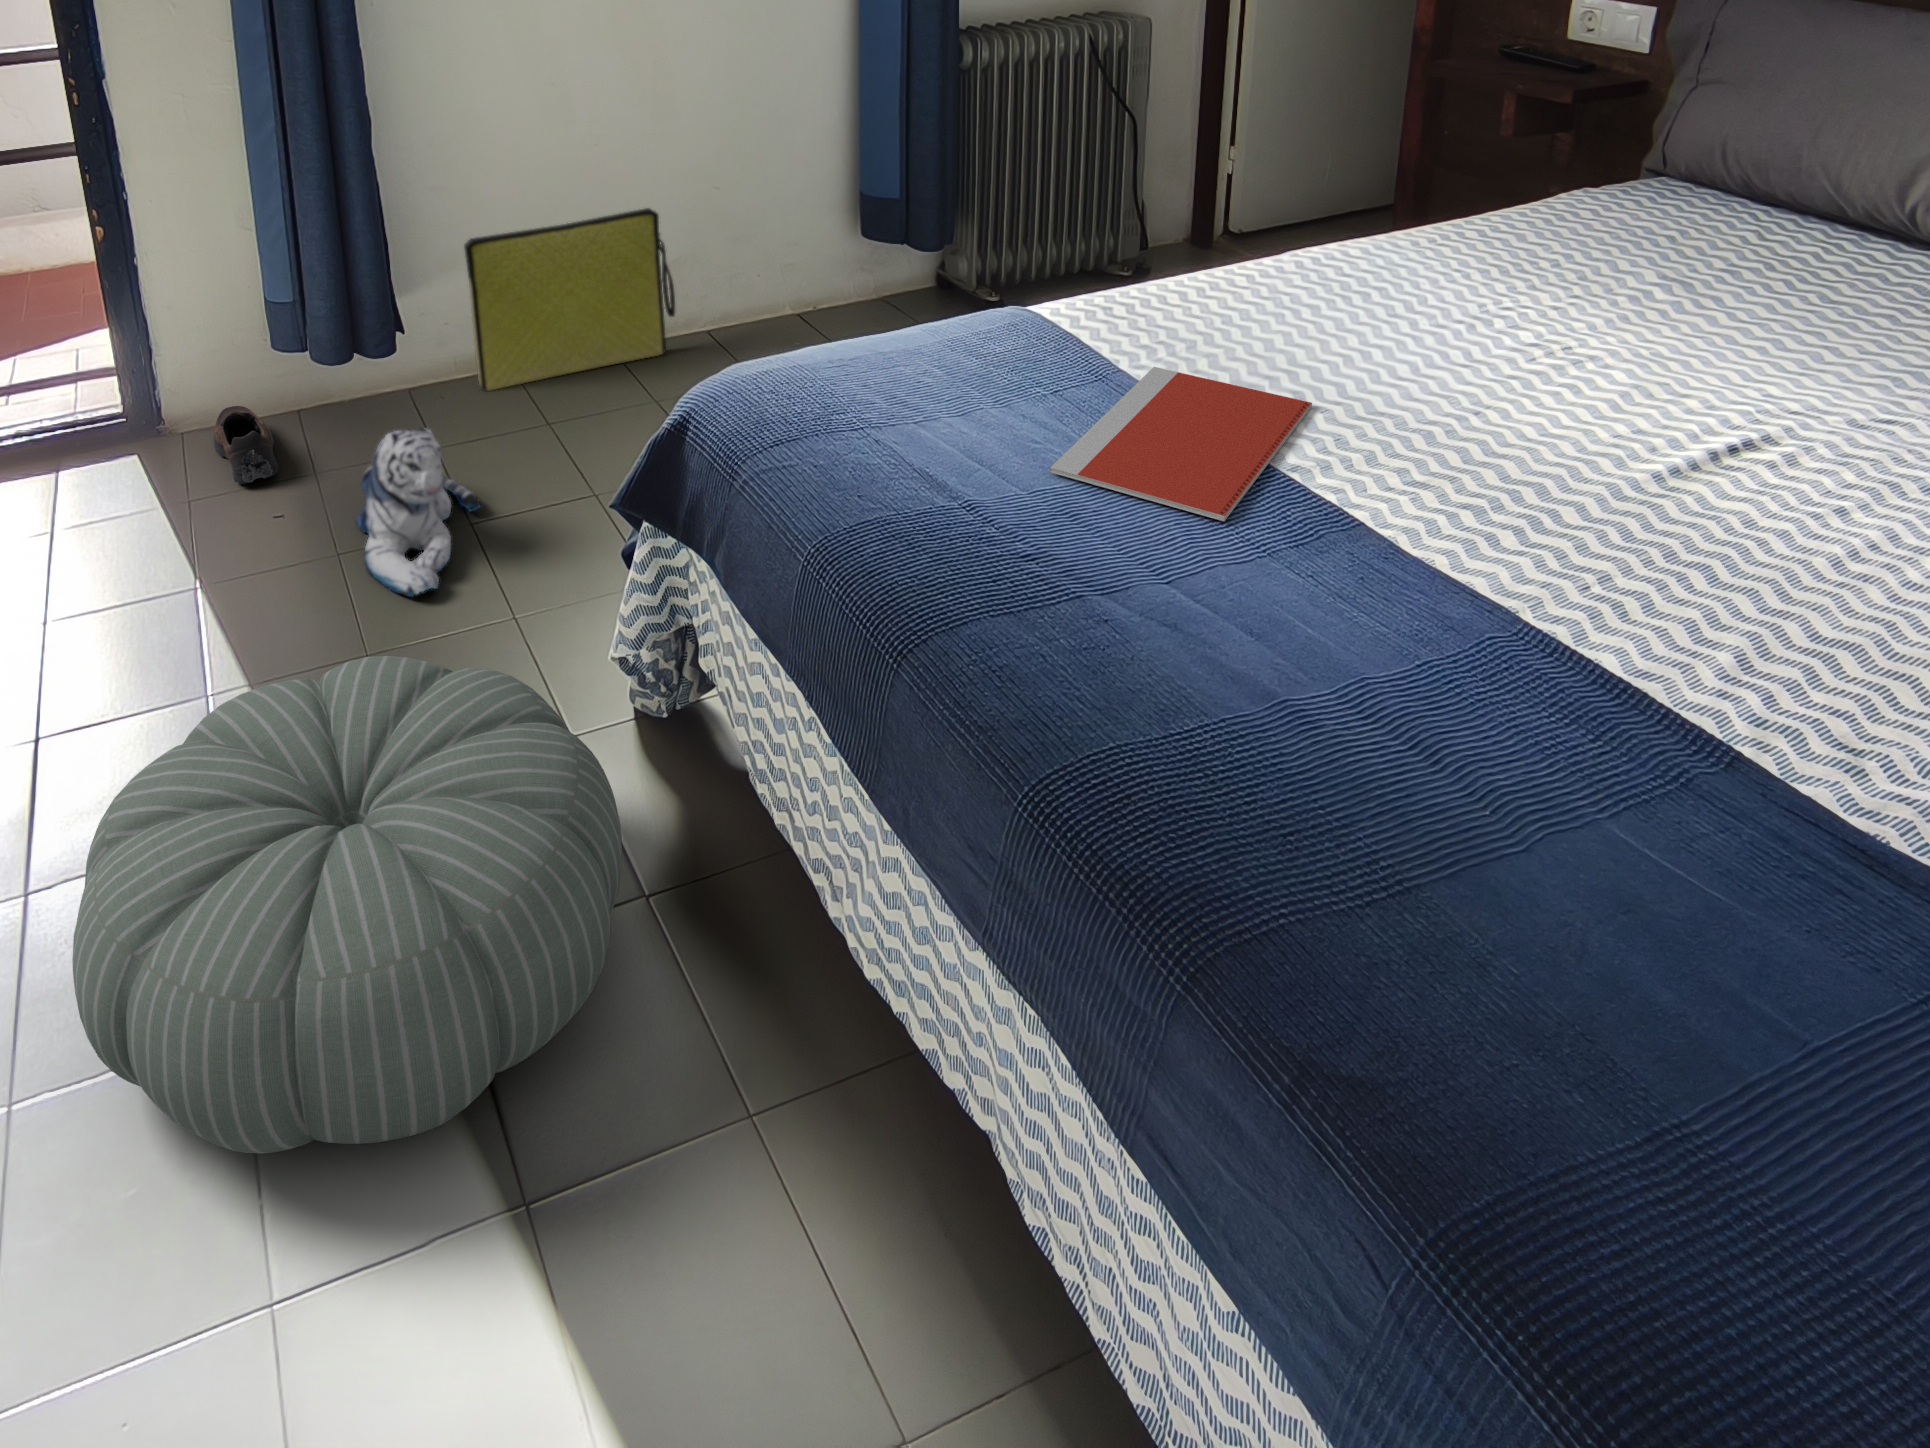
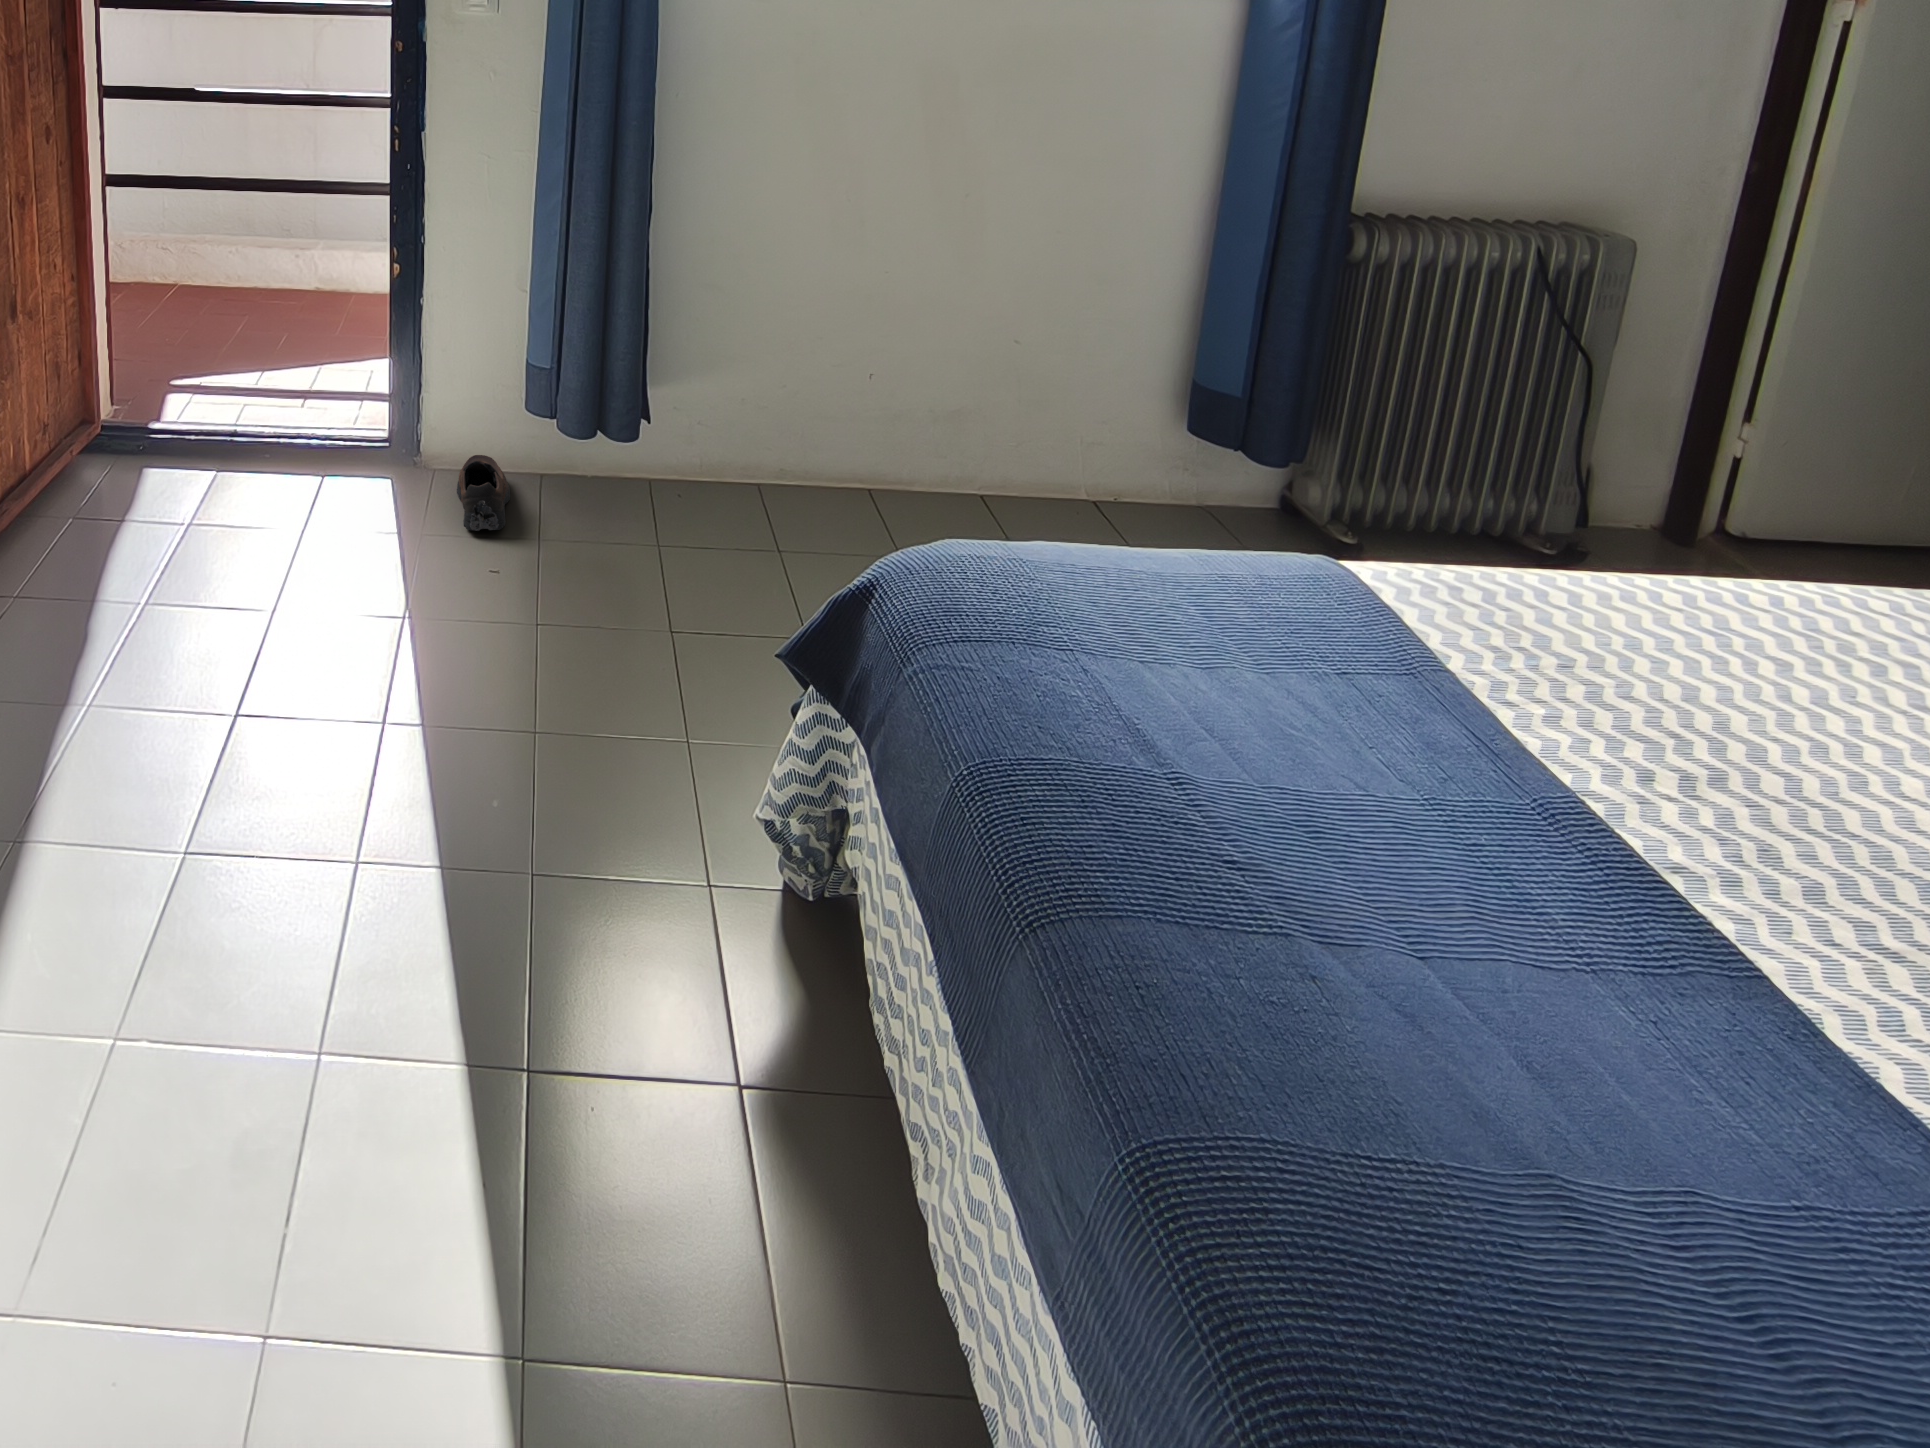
bag: present [464,208,675,391] -> none [719,342,946,506]
notebook: present [1050,367,1312,521] -> none [1296,674,1733,907]
plush toy: present [356,428,480,597] -> none [555,516,683,686]
pouf: present [72,656,622,1153] -> none [162,730,709,1241]

